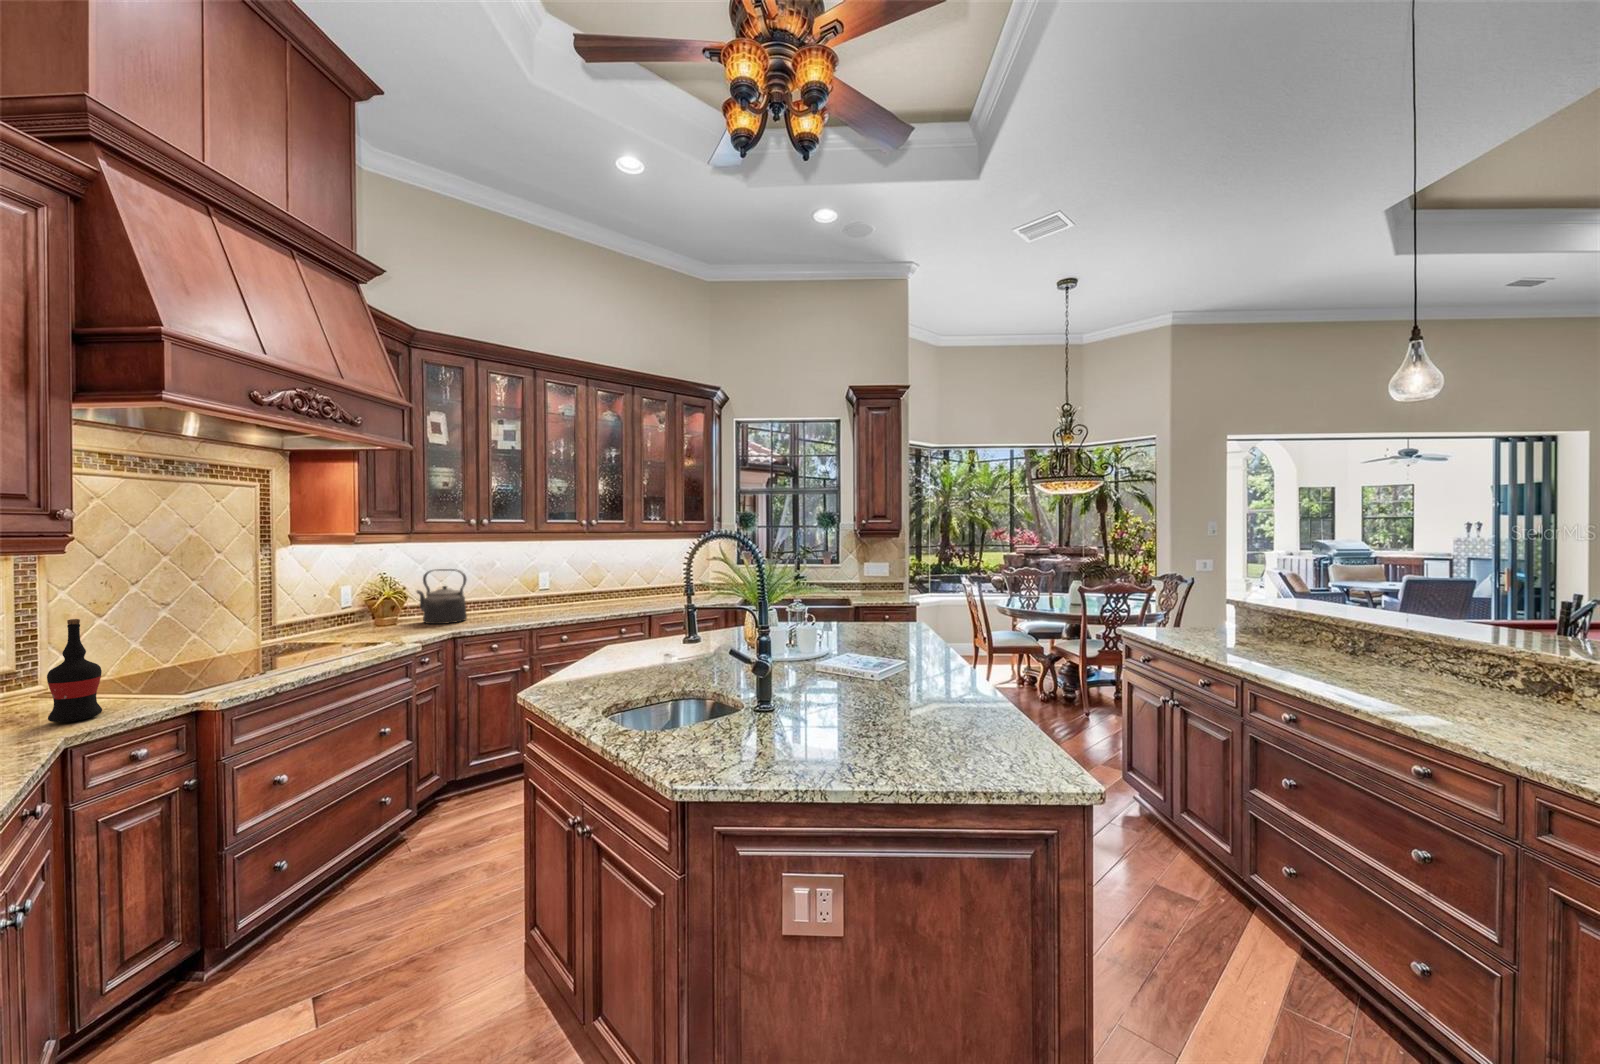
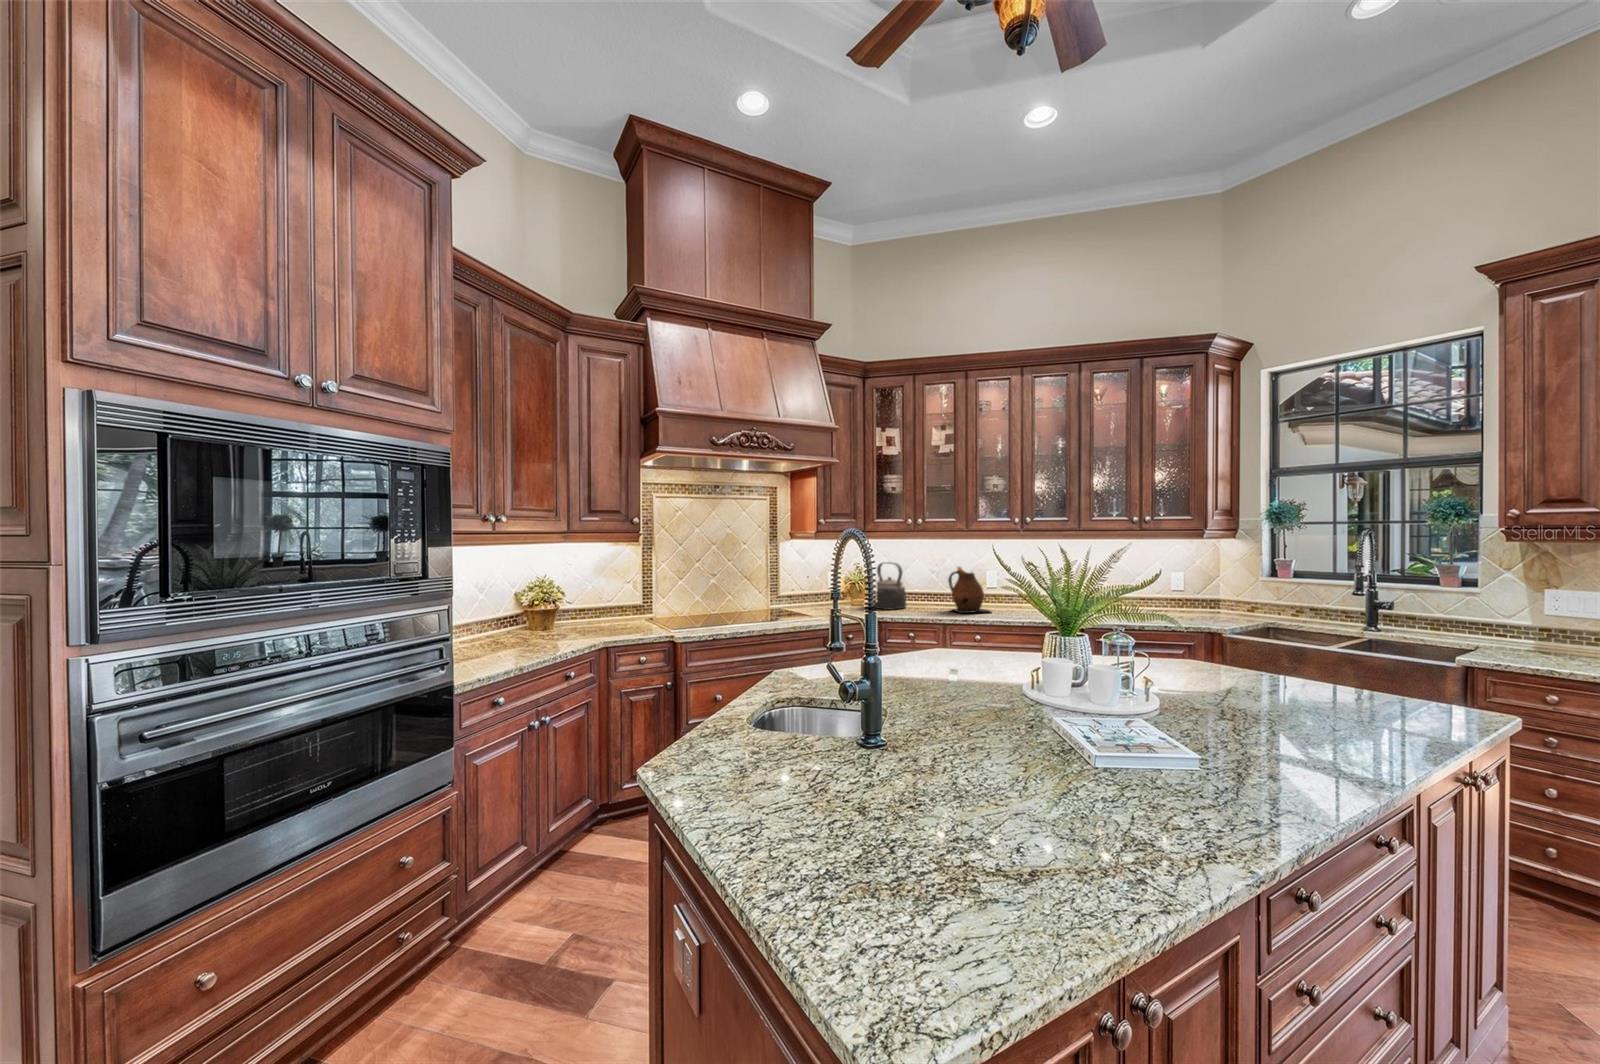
ceramic pitcher: none [519,569,566,617] -> present [948,566,990,613]
wine bottle: present [47,619,102,722] -> none [619,578,640,633]

